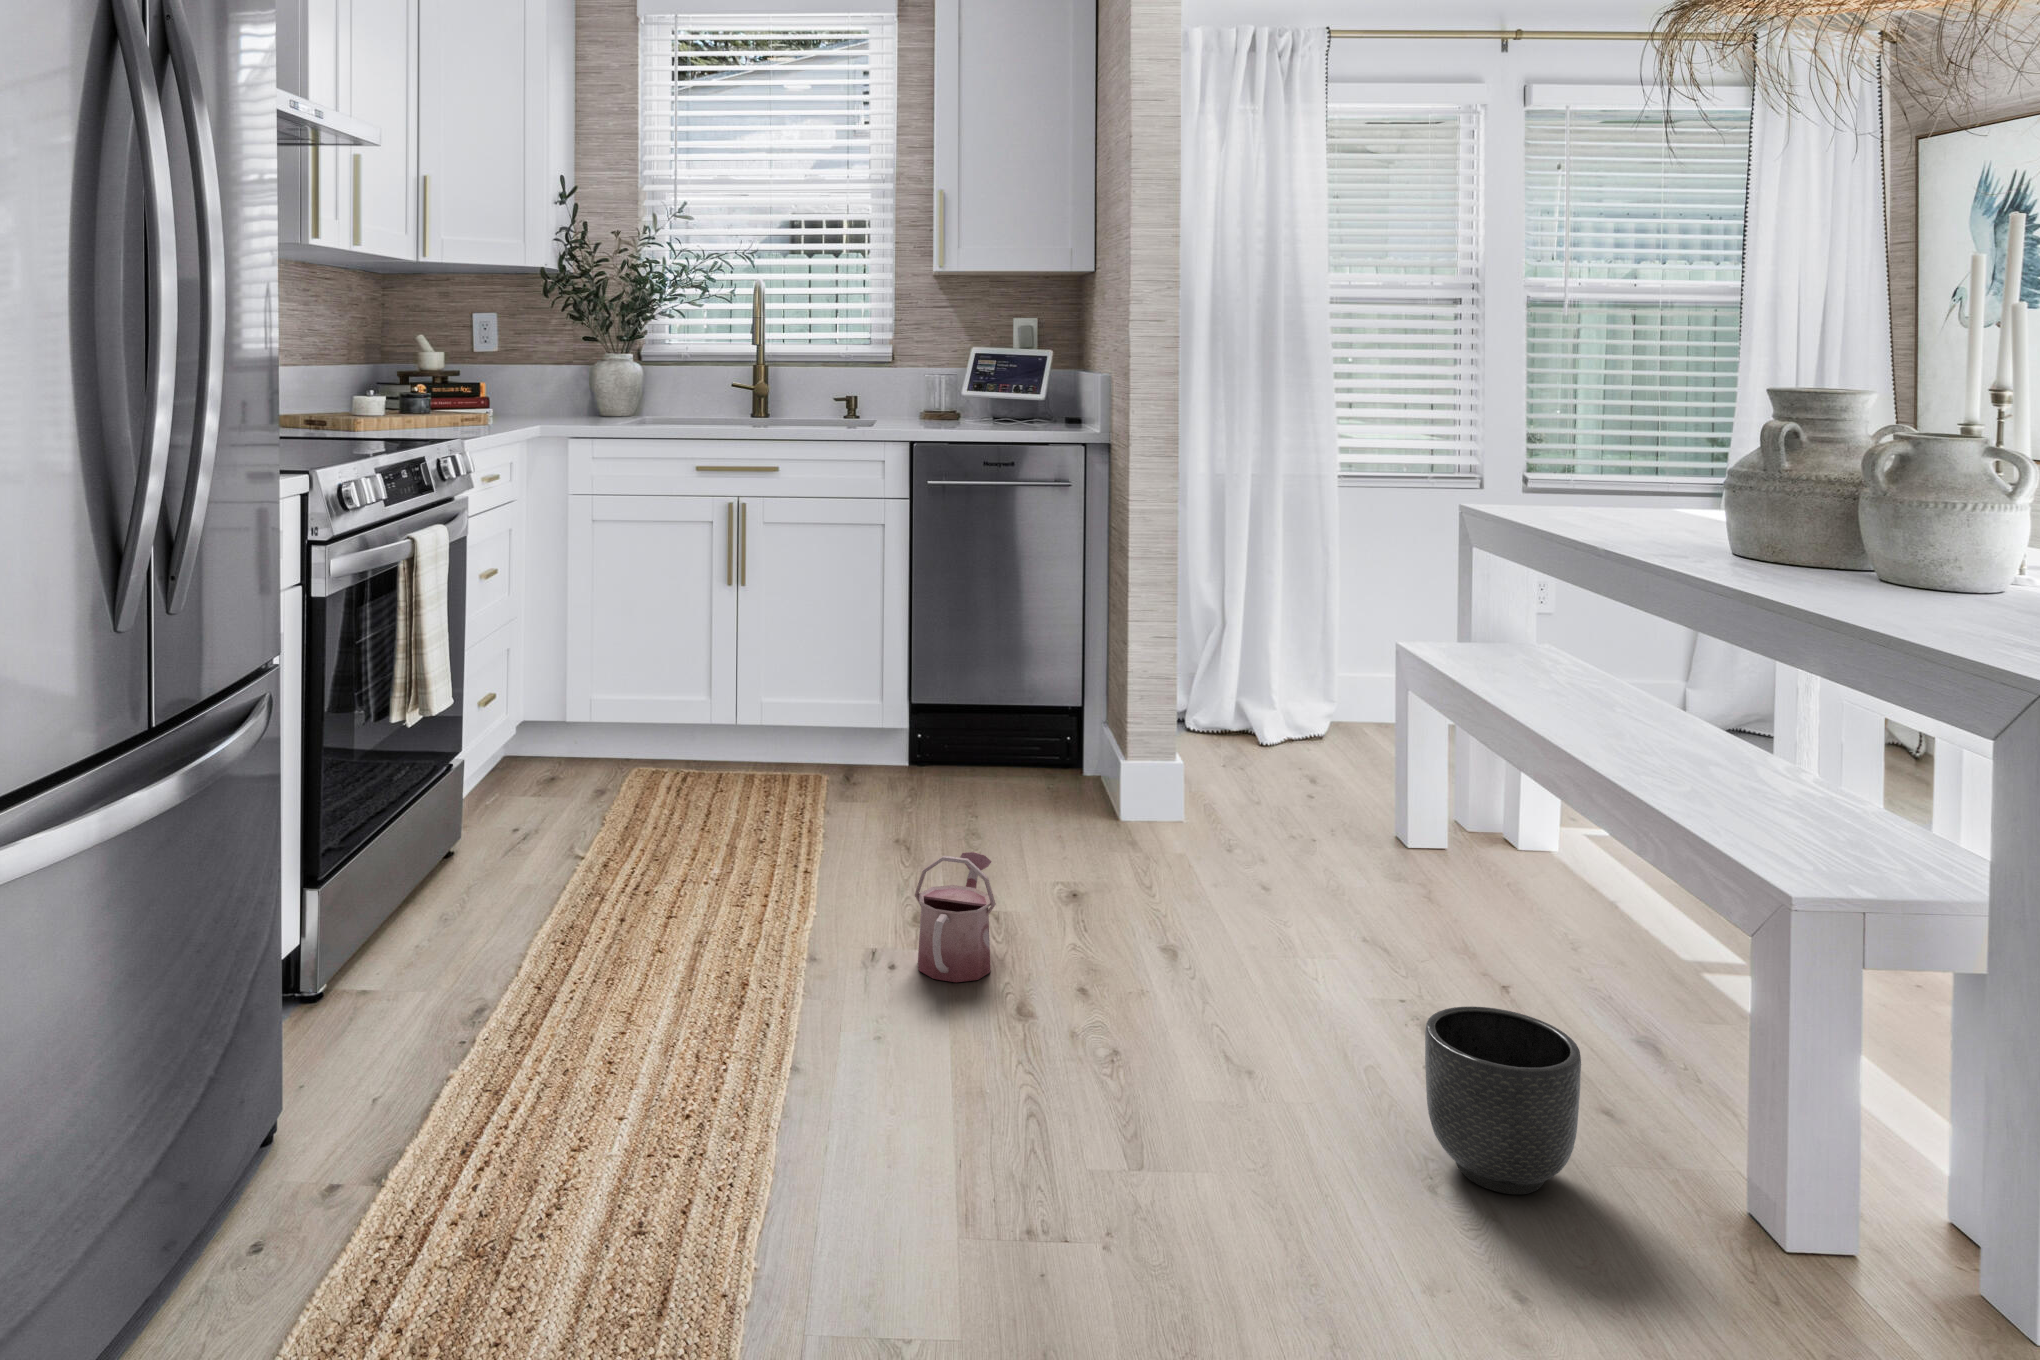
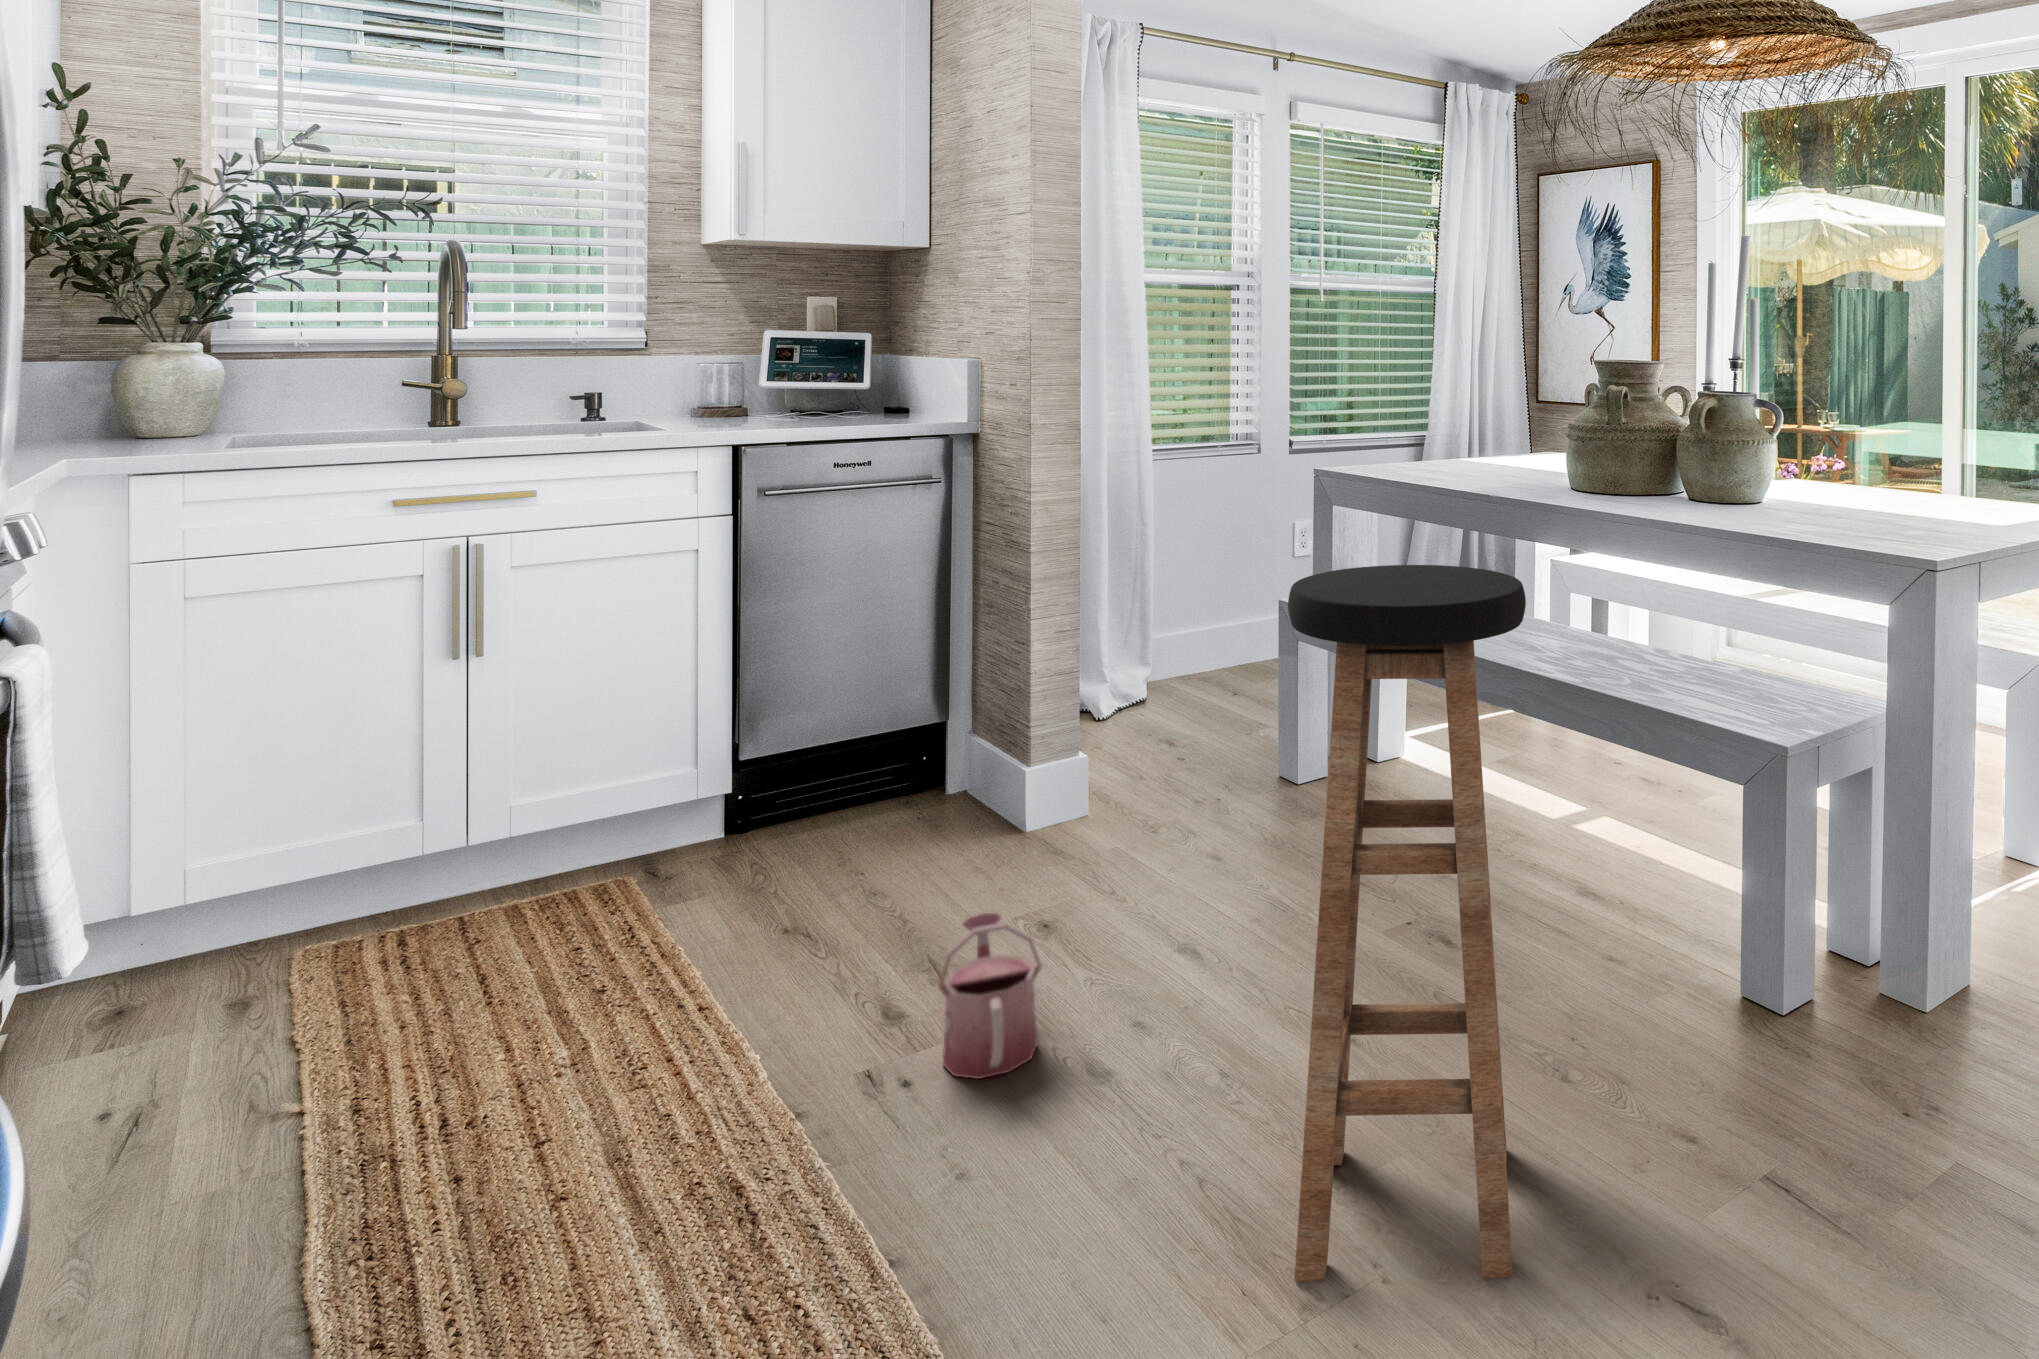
bar stool: none [1029,585,1296,1281] -> present [1288,565,1526,1282]
planter: present [1425,1006,1581,1195] -> none [1552,903,1678,1067]

